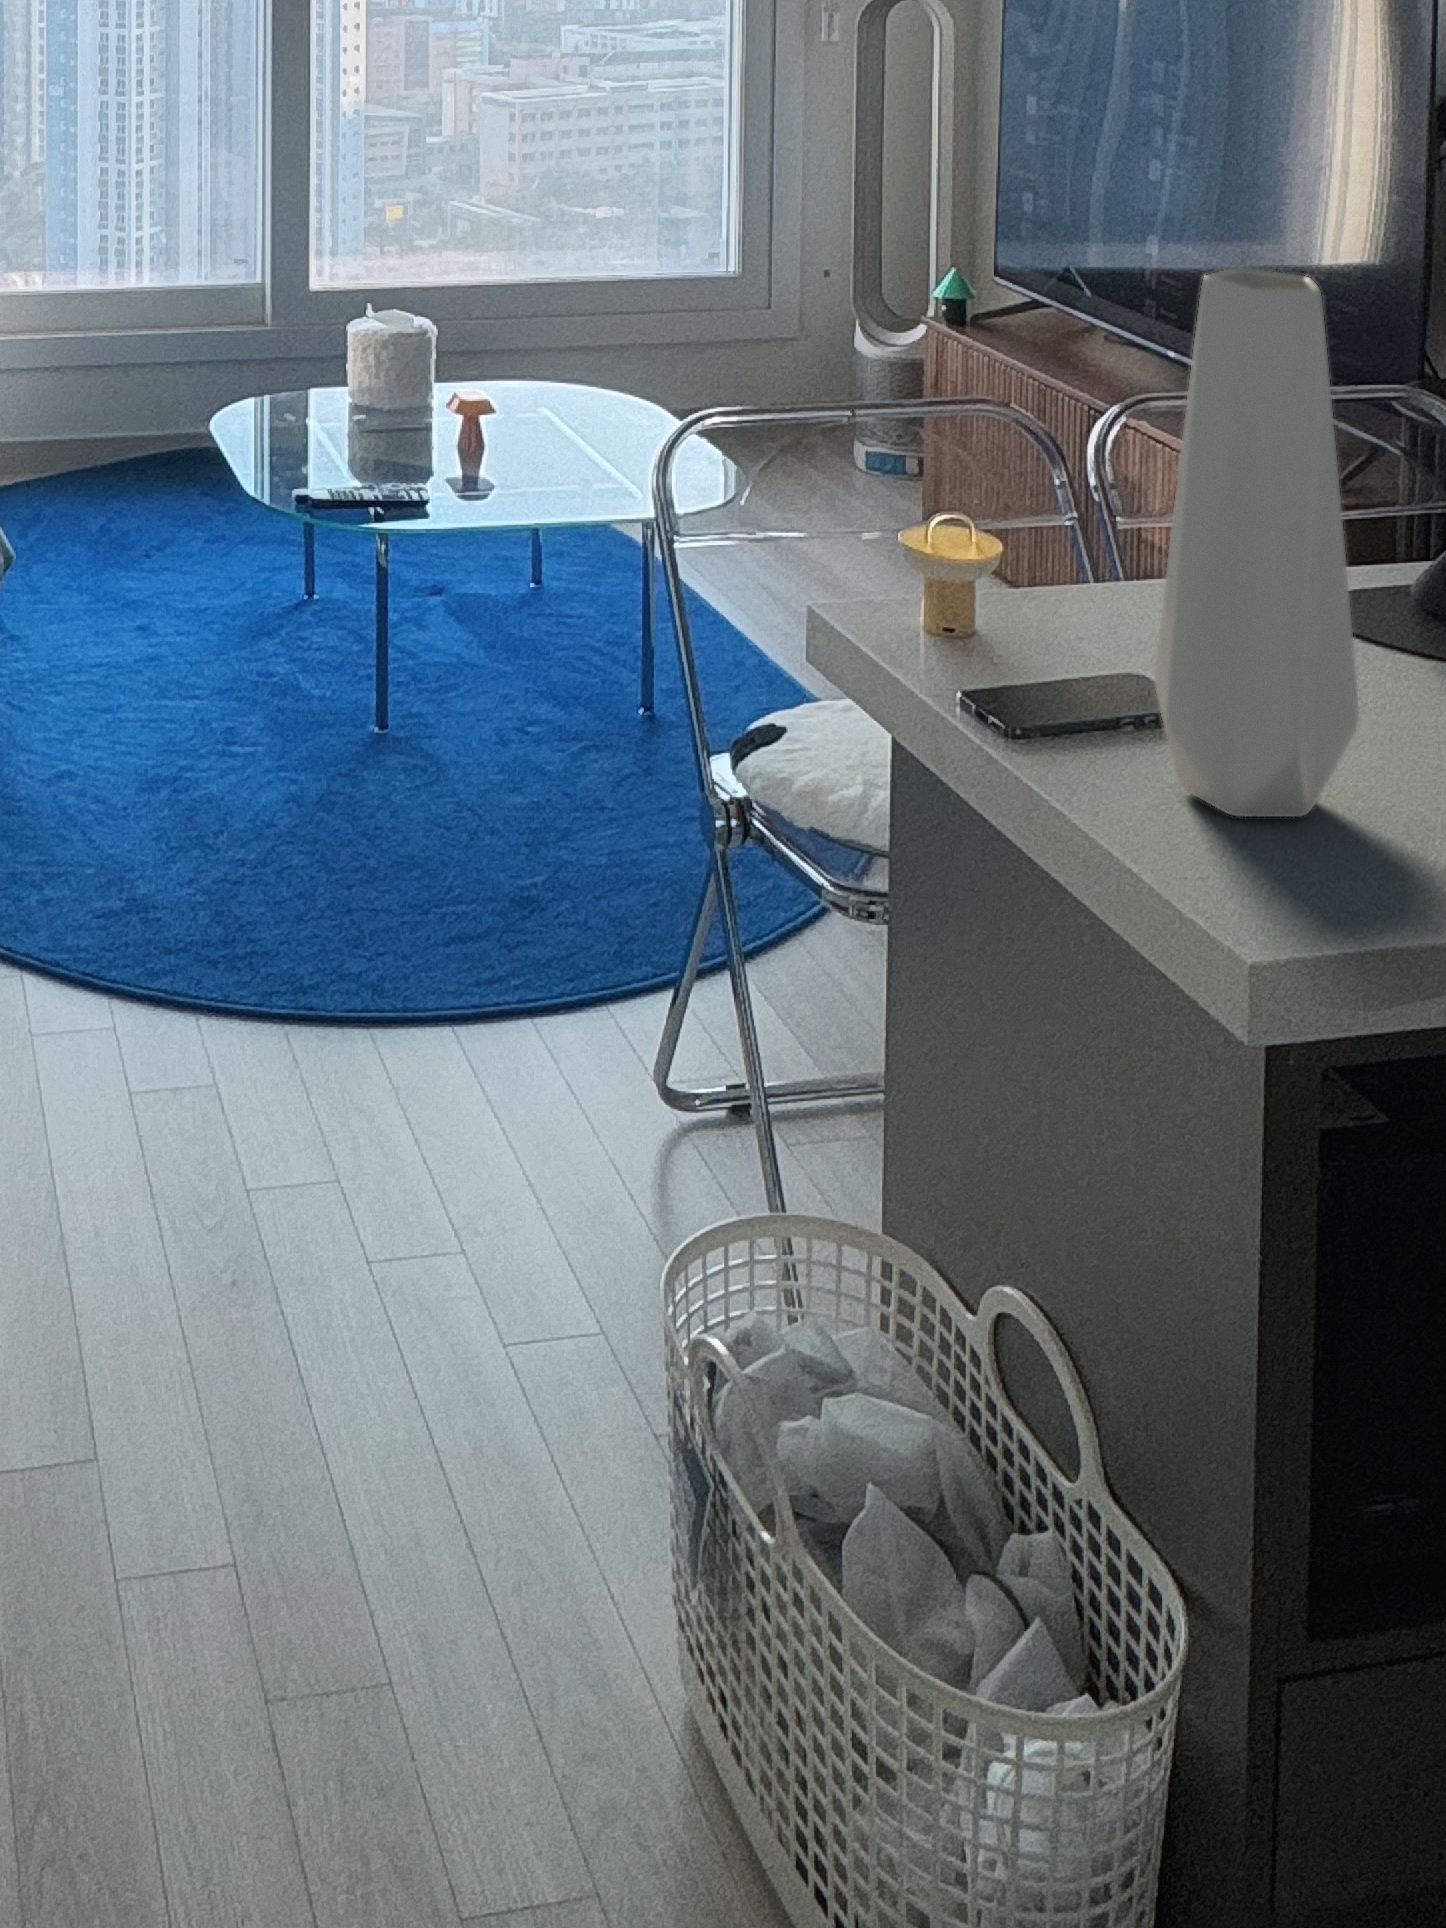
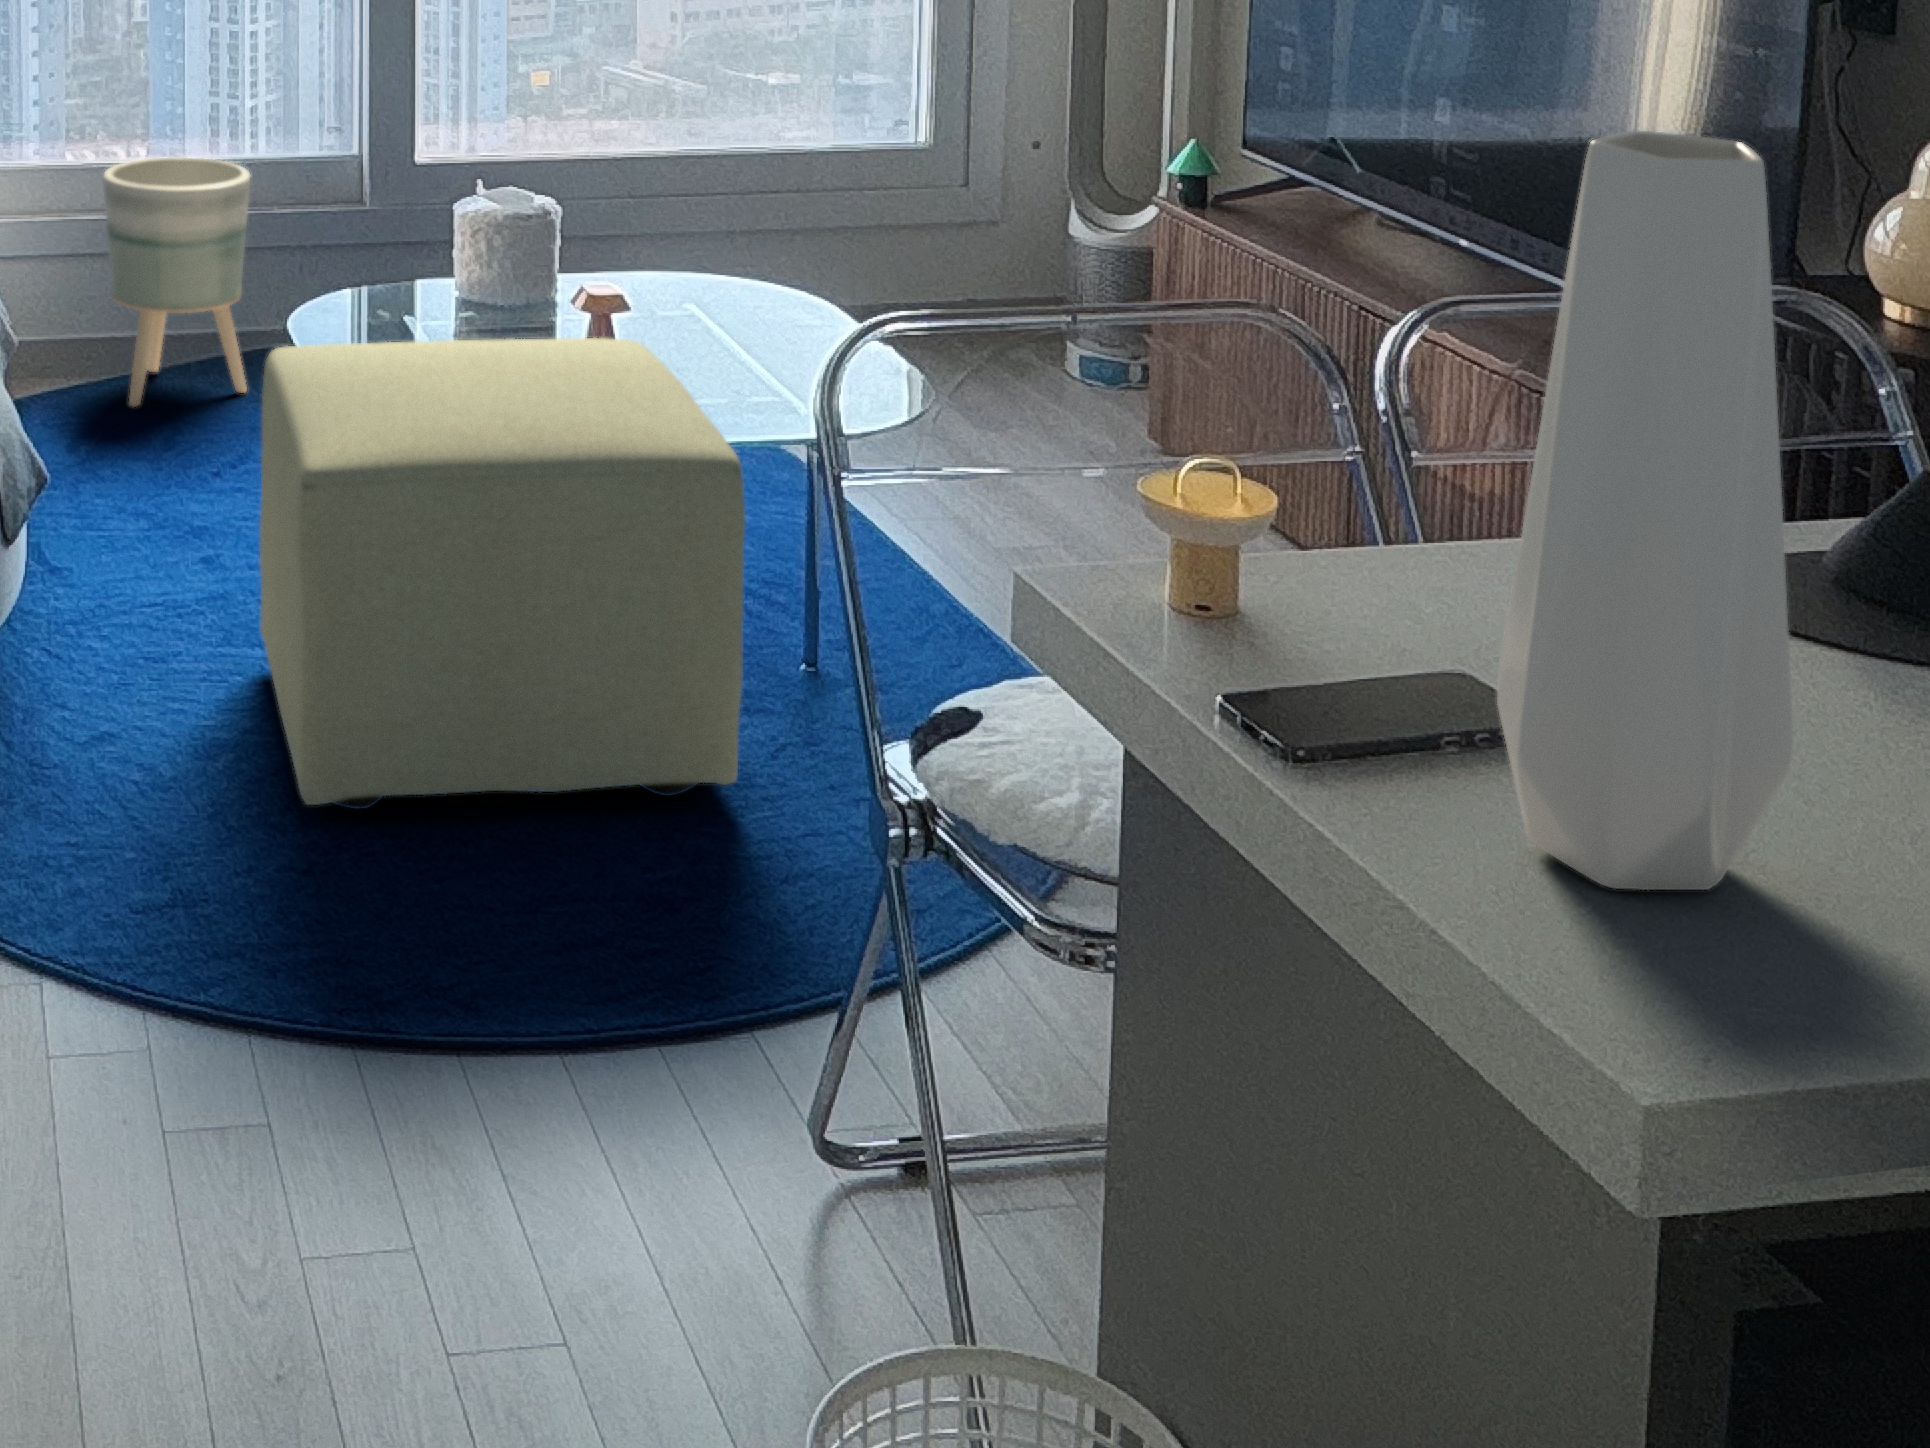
planter: none [44,285,169,498] -> present [103,157,250,406]
ottoman: none [188,436,591,831] -> present [260,338,745,809]

